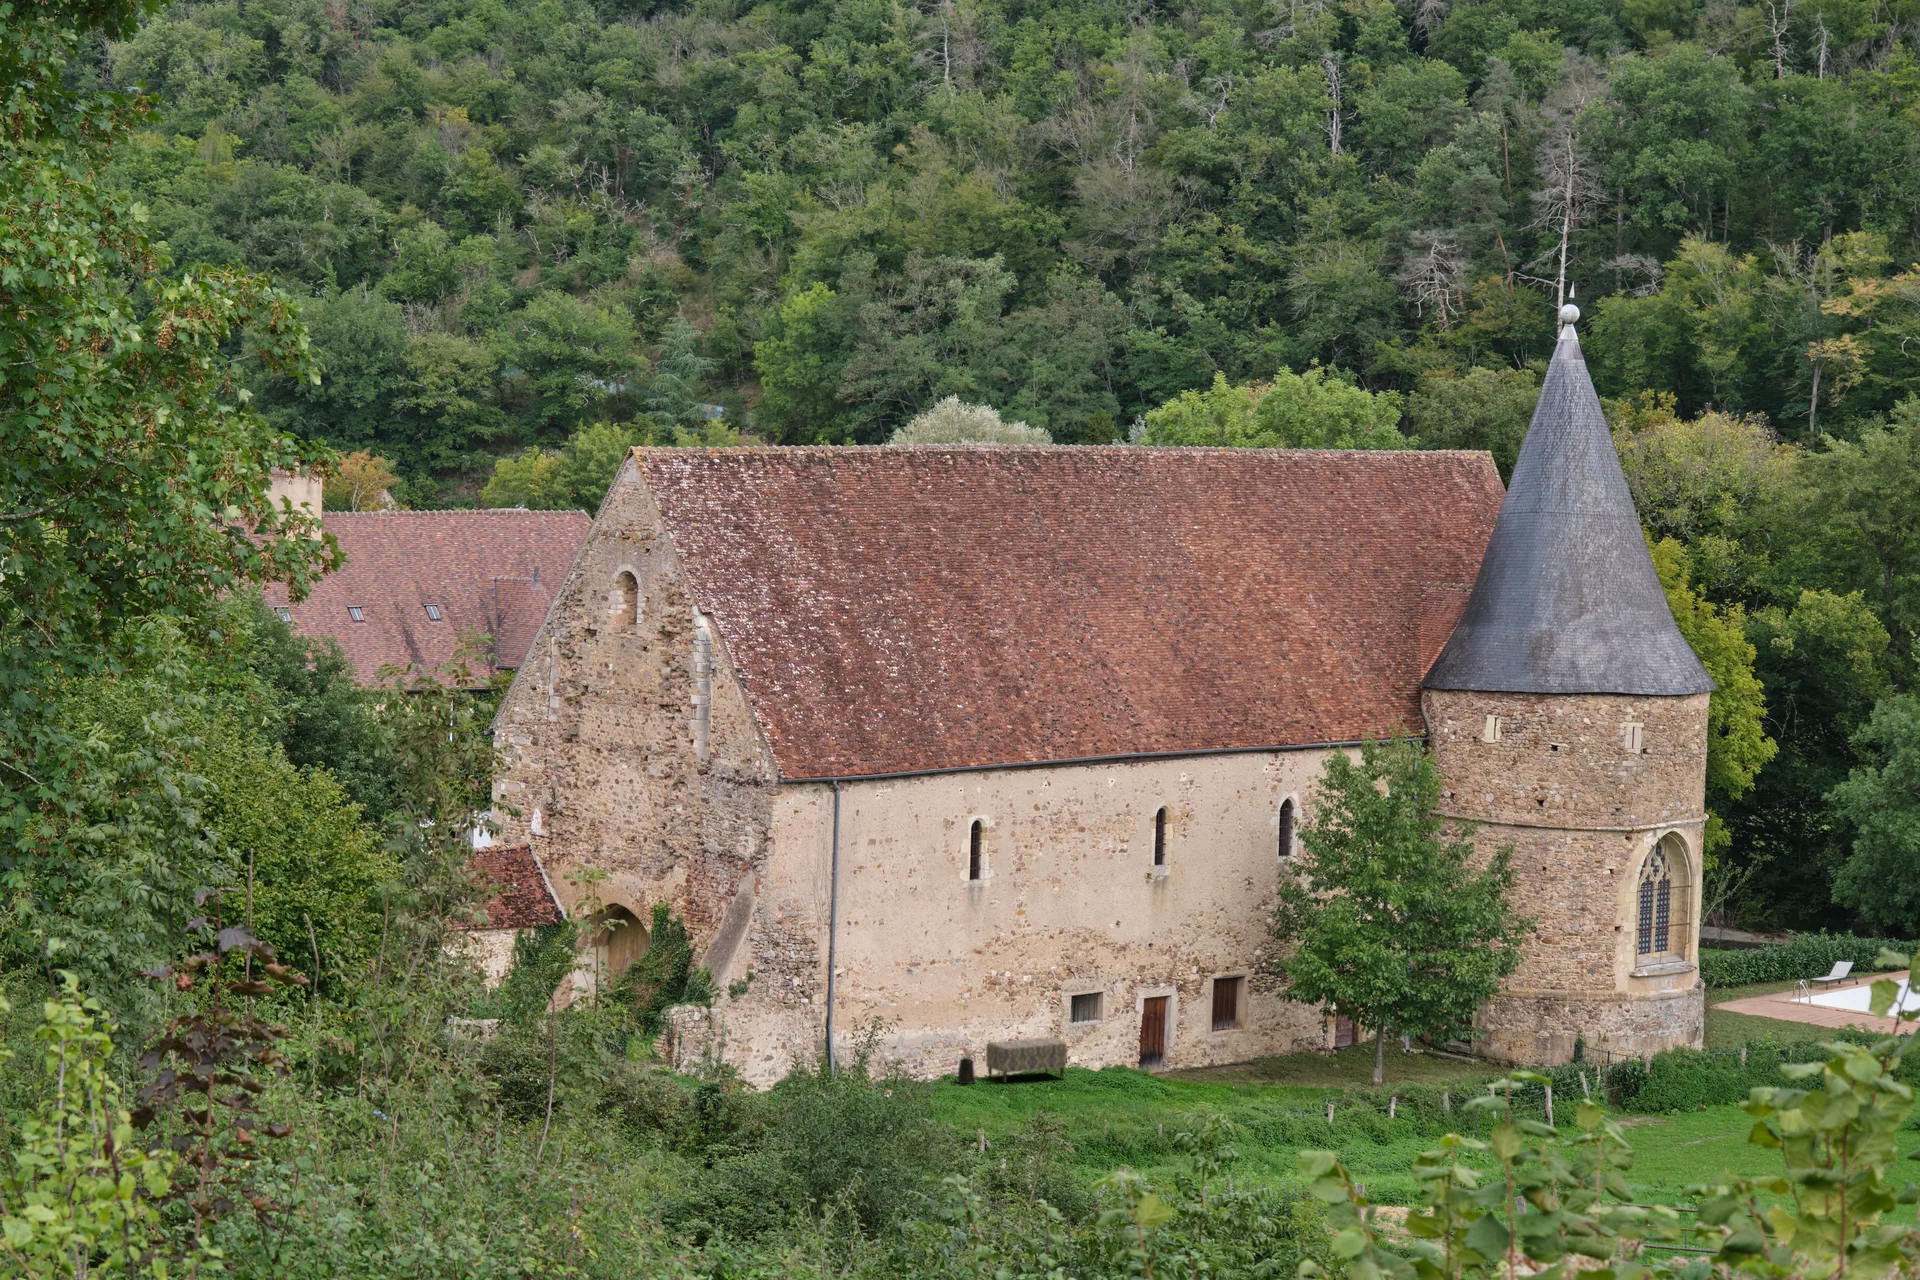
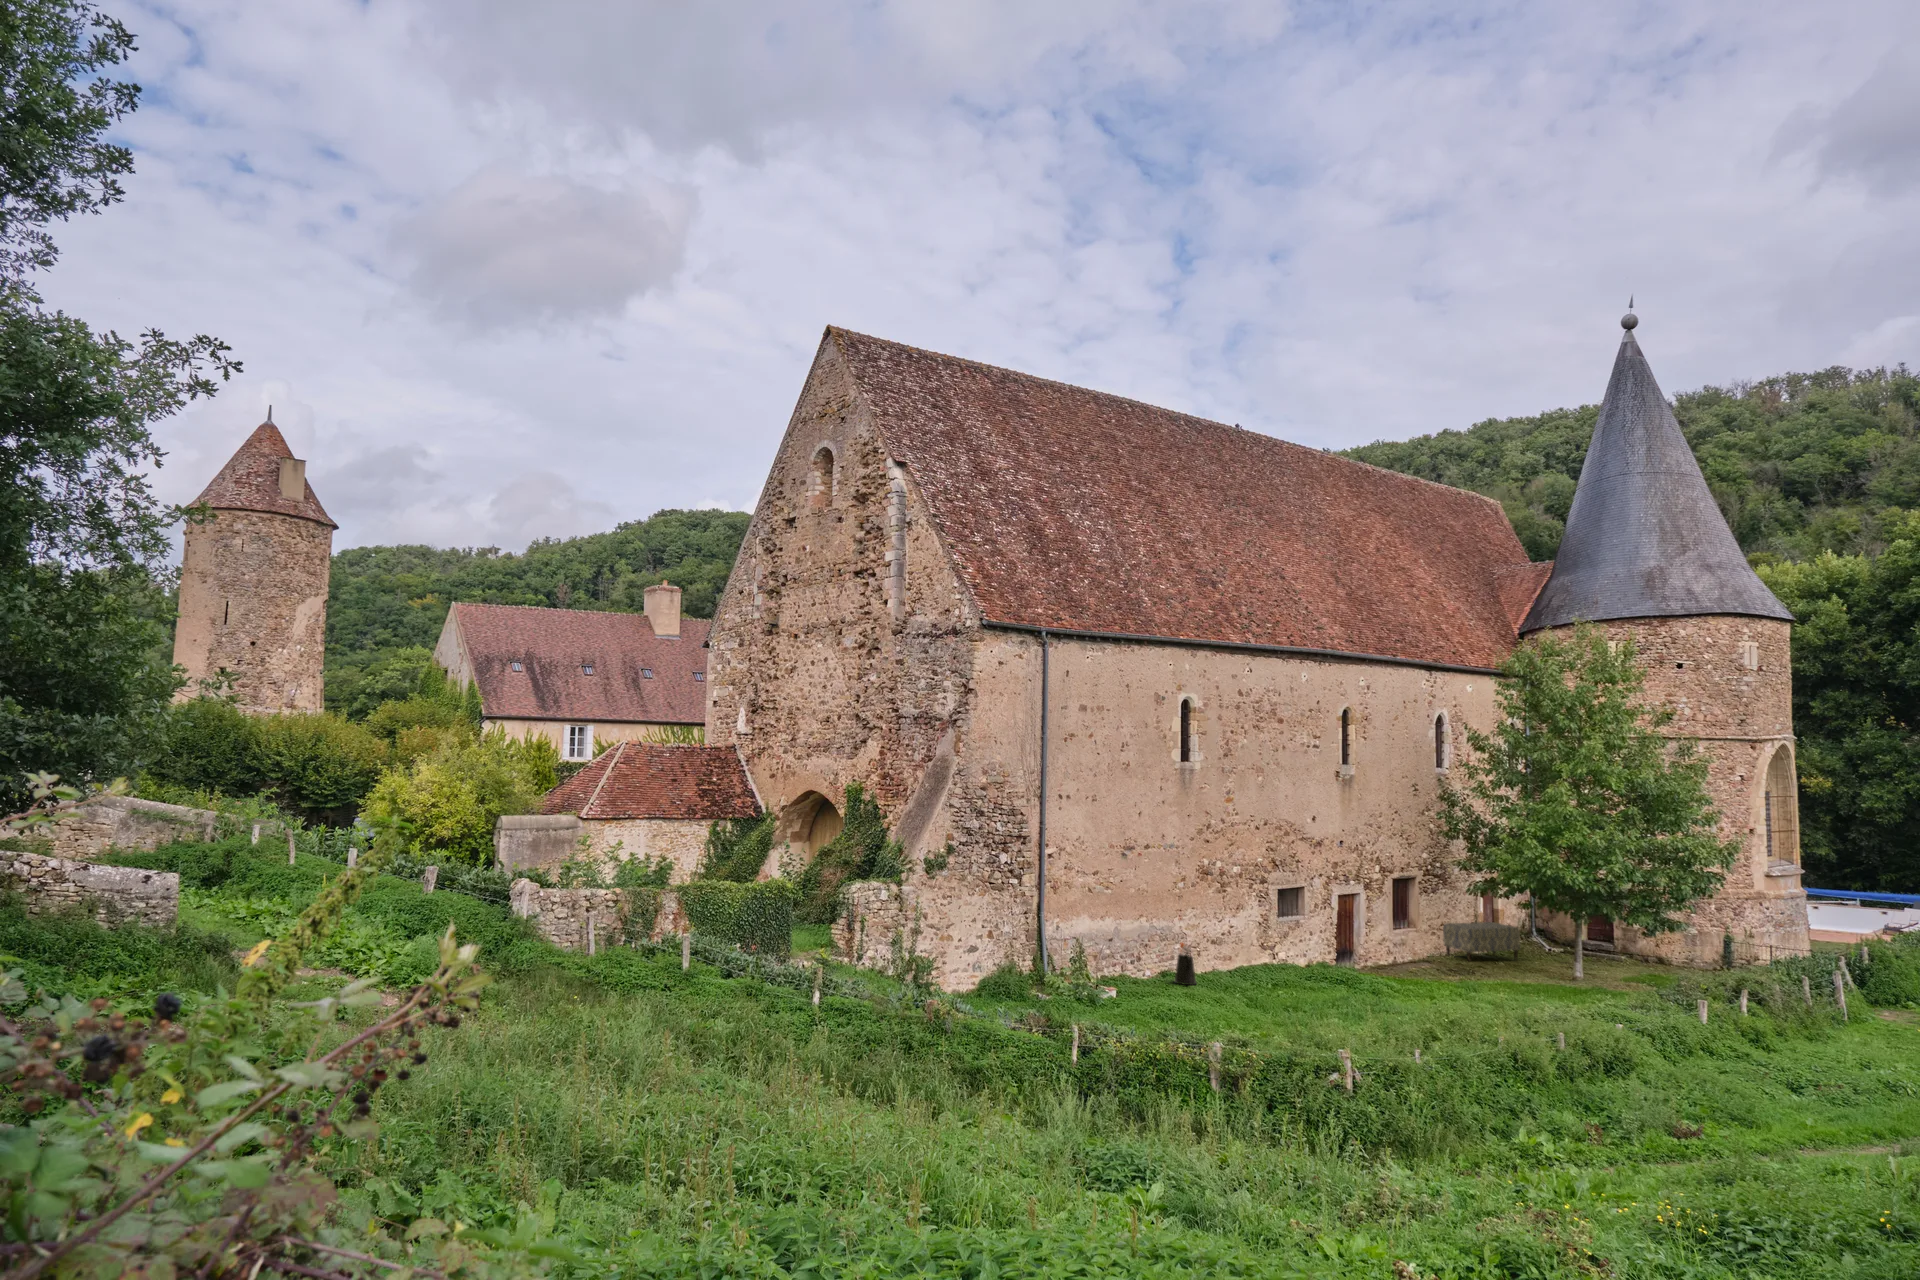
bench: present [986,1038,1067,1083] -> present [1443,922,1520,961]

